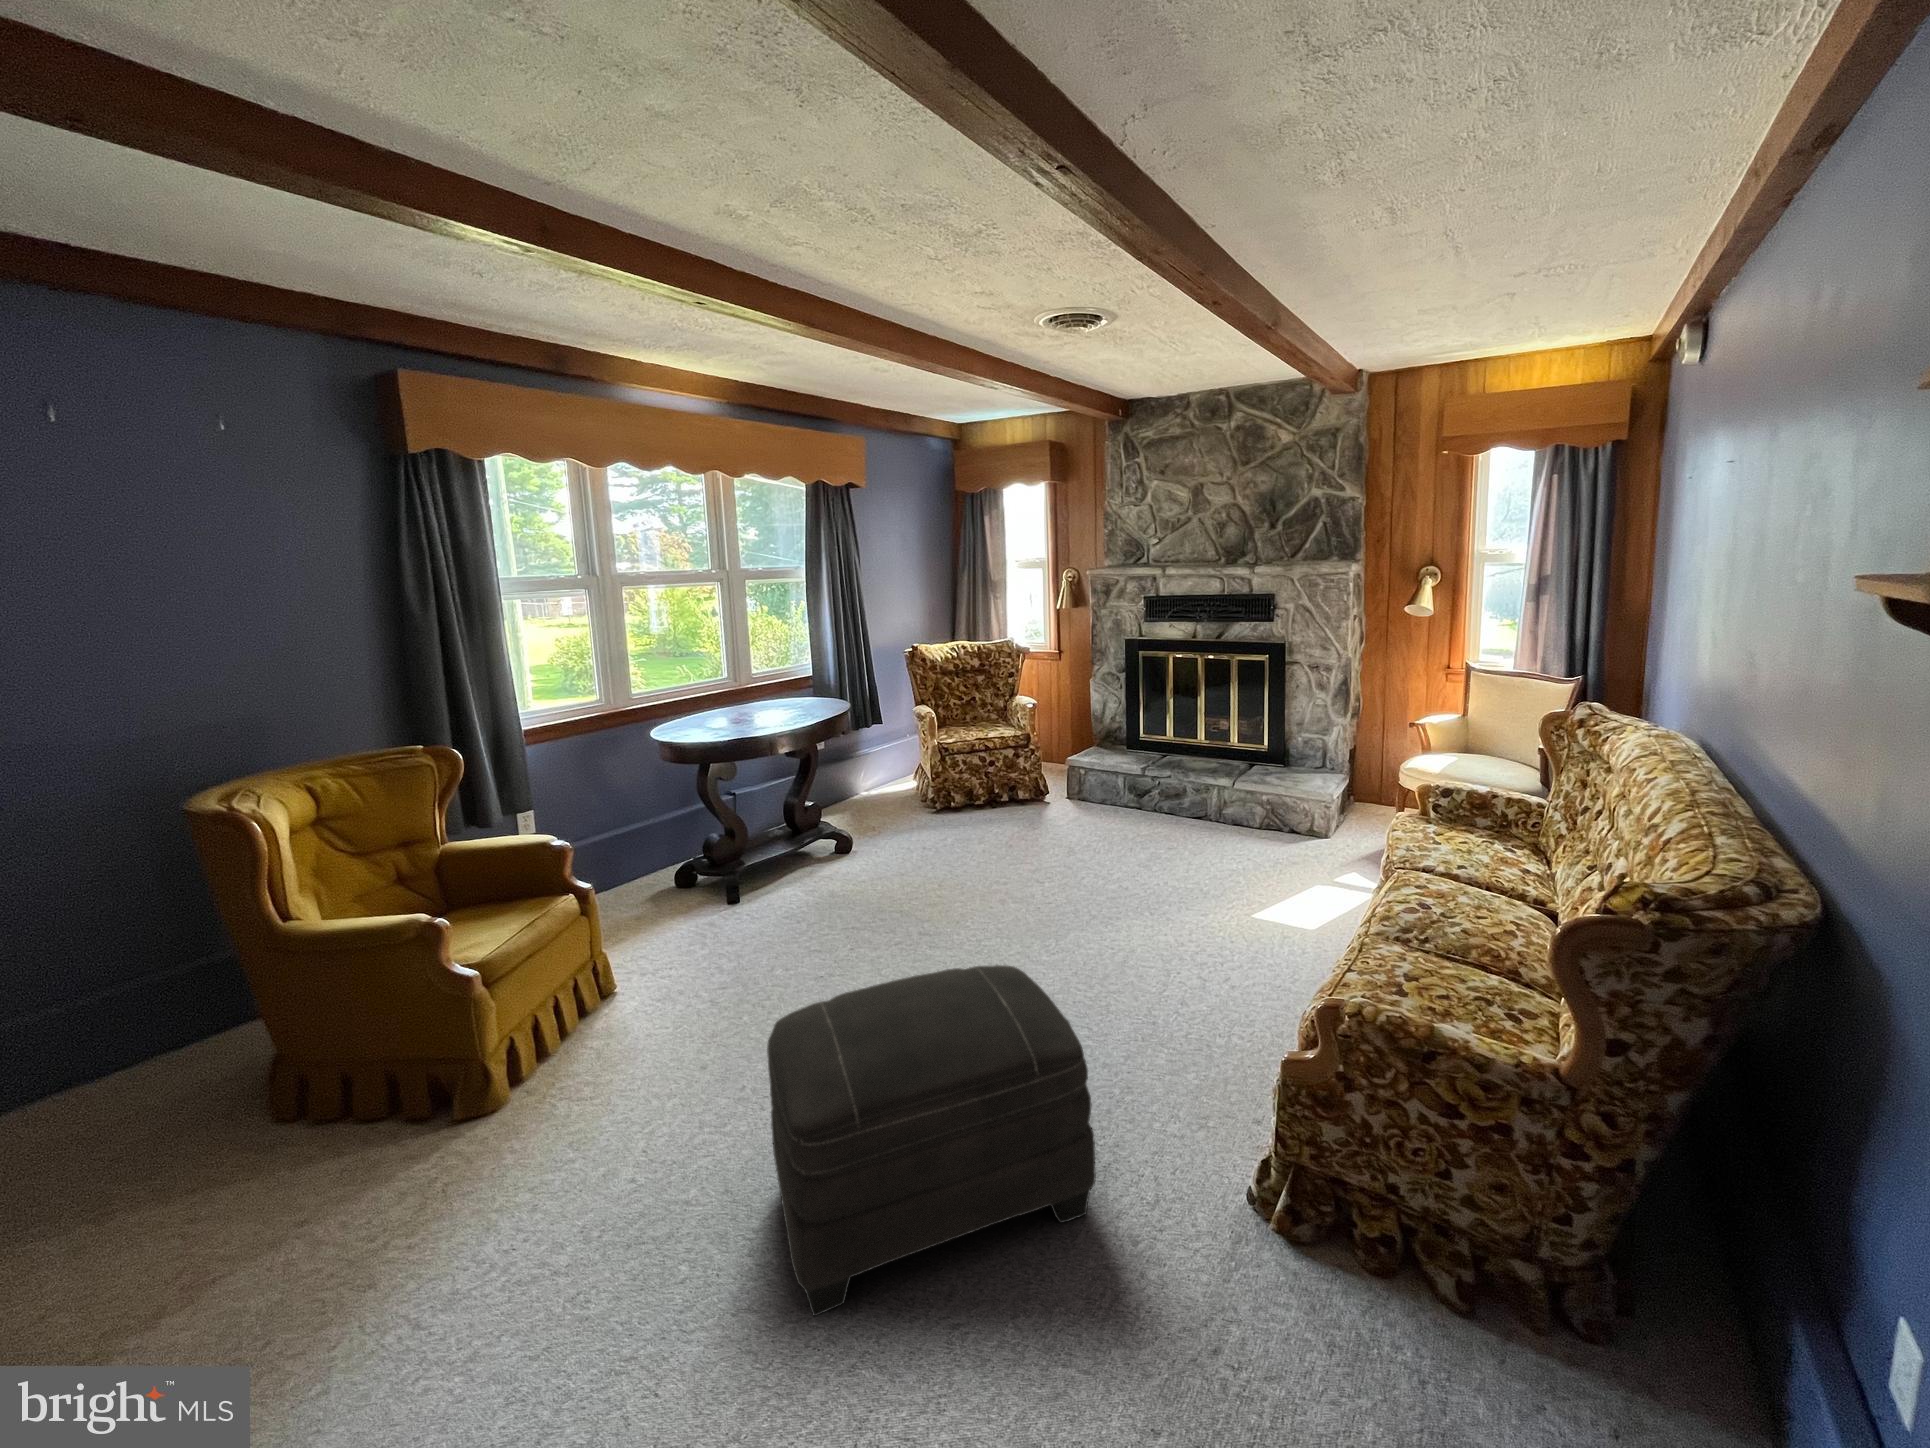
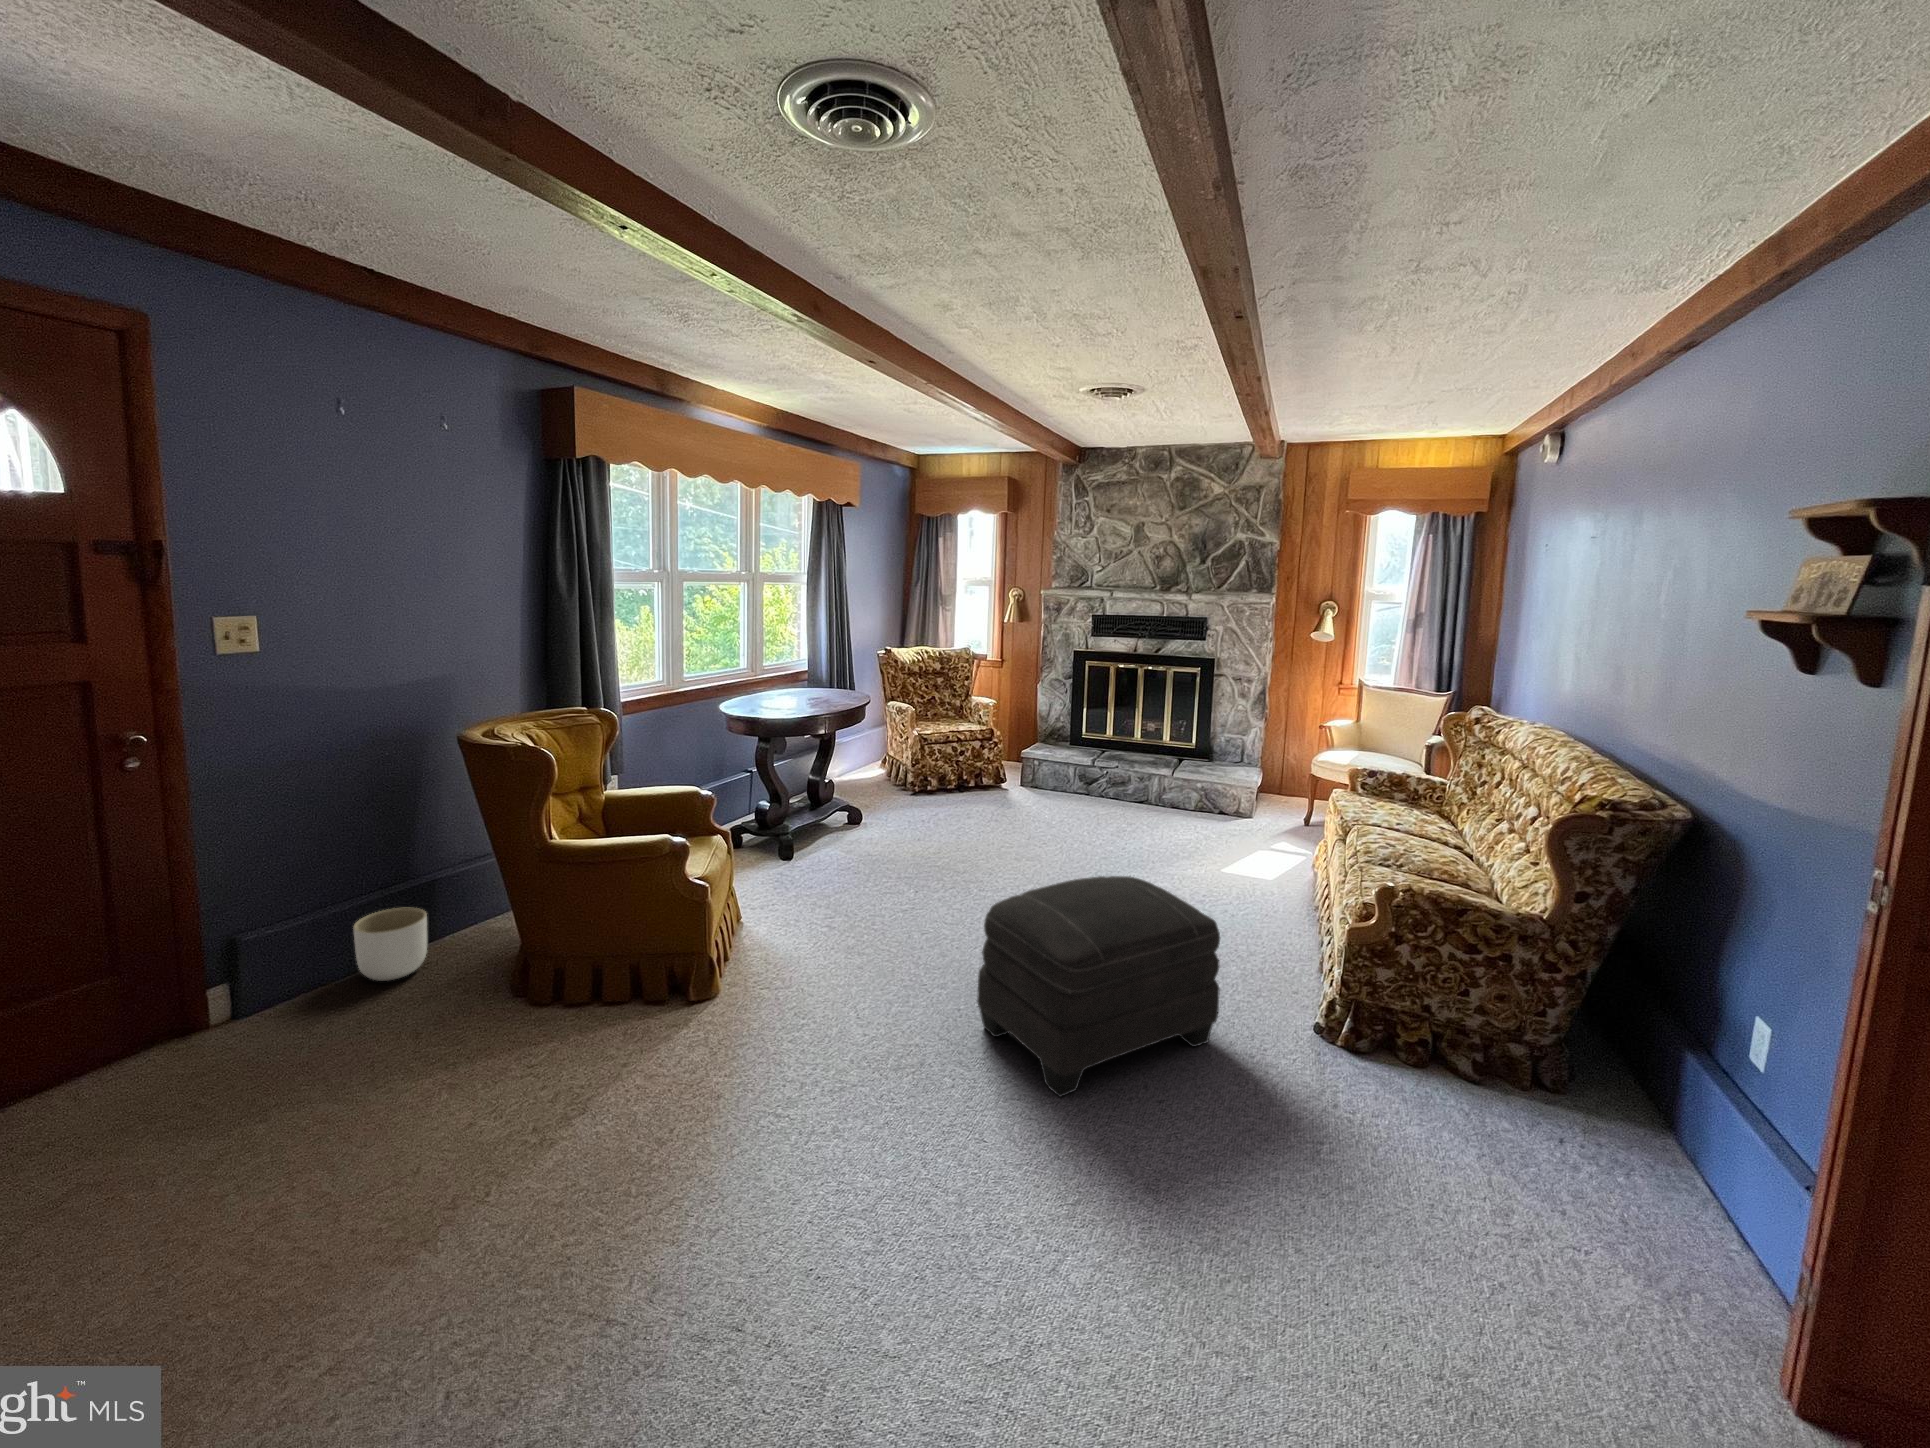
planter: none [96,992,206,1083] -> present [353,907,427,981]

